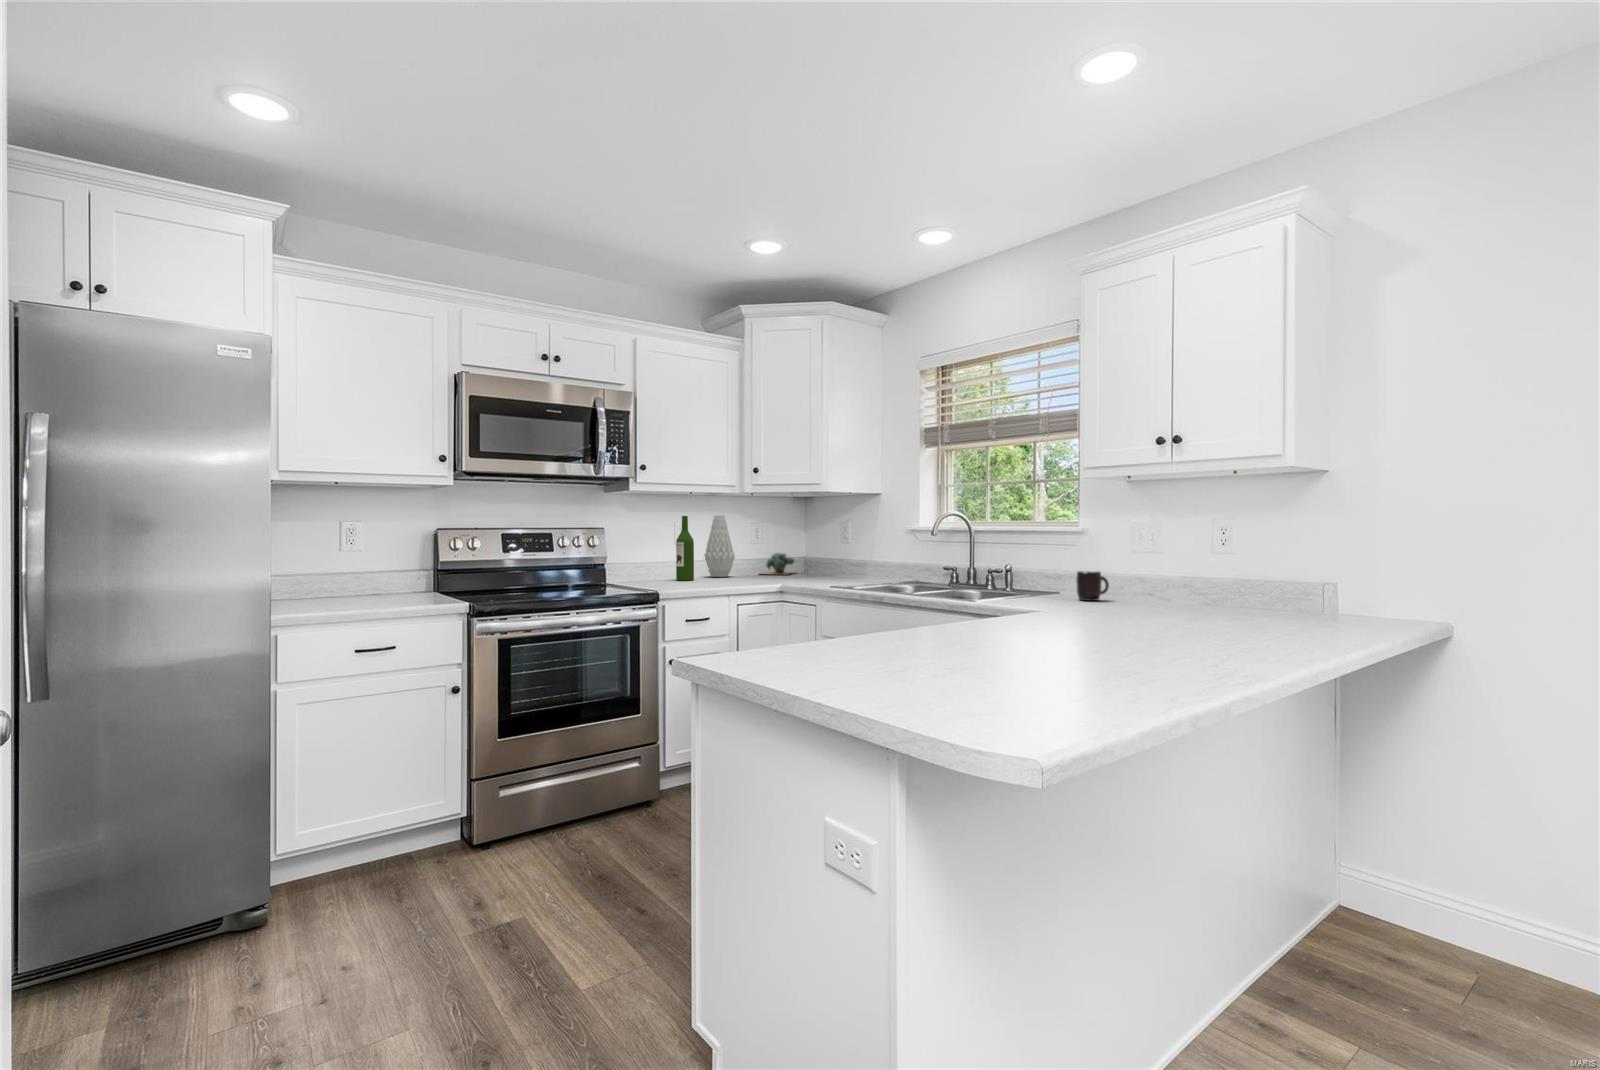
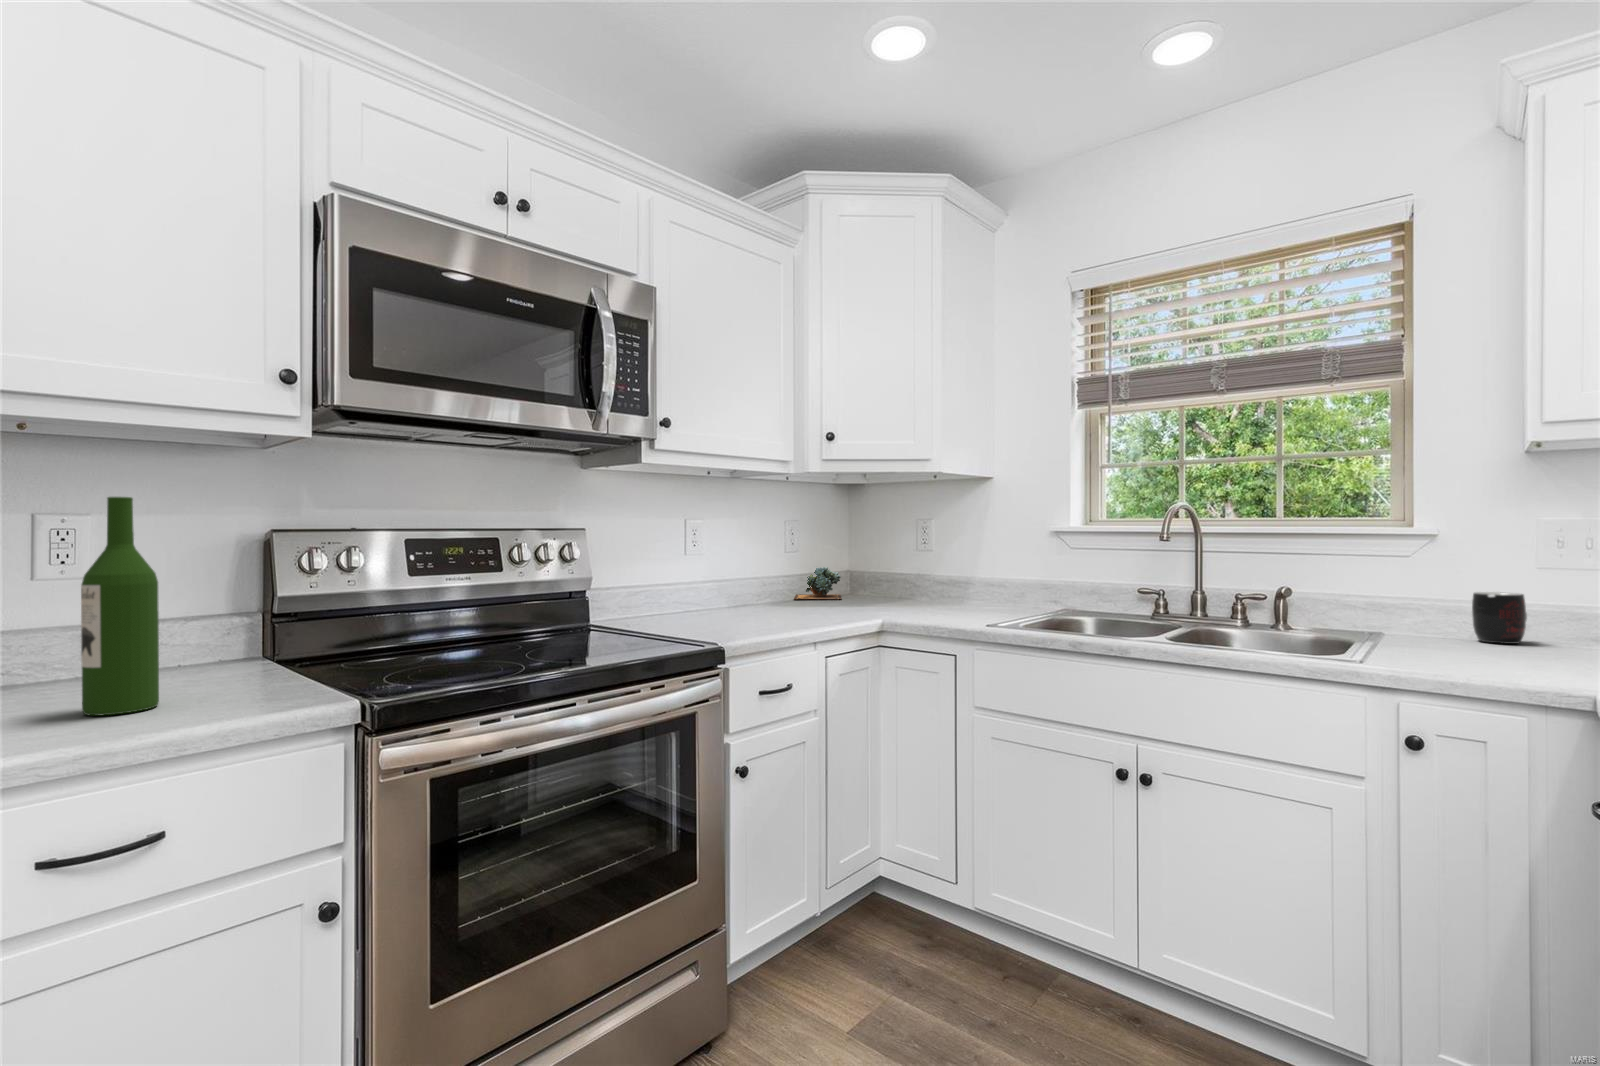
vase: present [704,515,735,577] -> none [723,511,771,606]
wine bottle: present [676,516,694,581] -> present [81,497,159,715]

